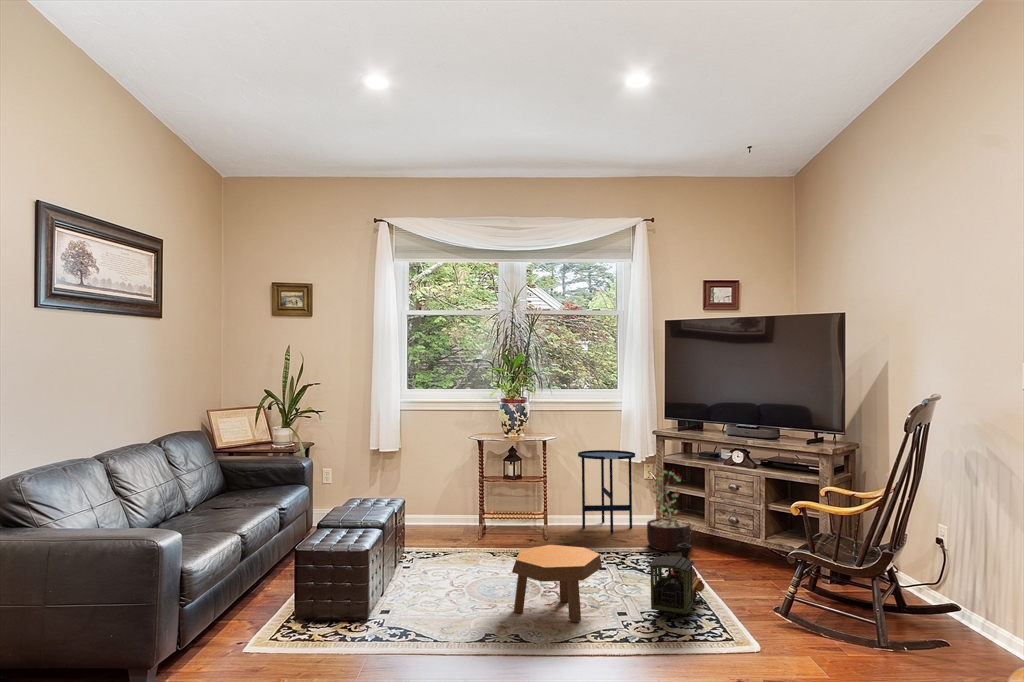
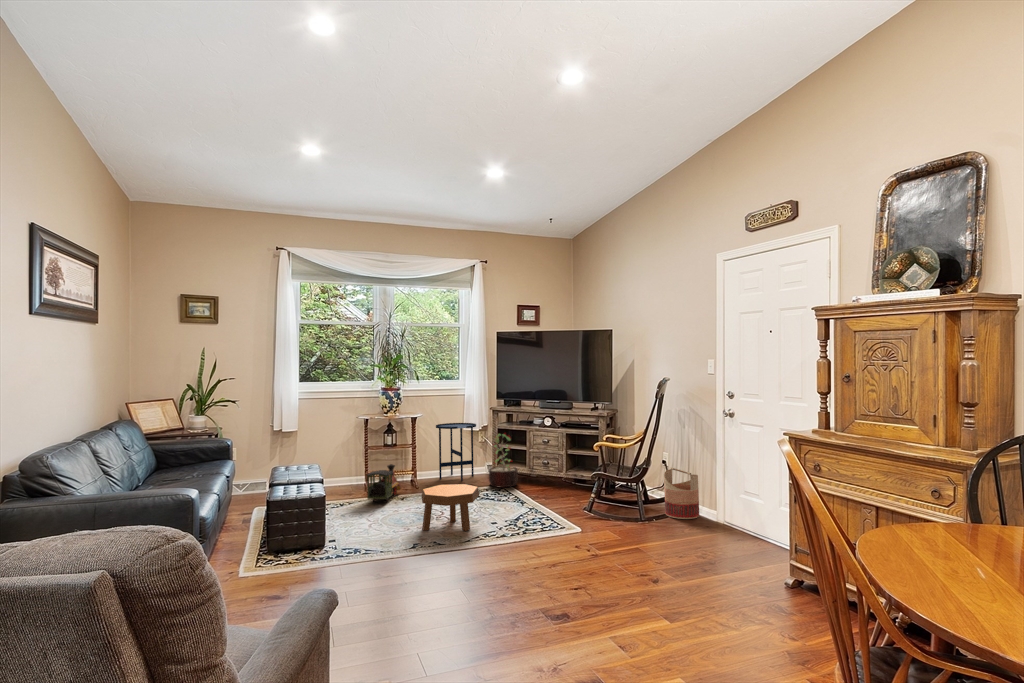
toy train: present [648,543,705,616] -> present [367,464,402,502]
basket: none [930,554,1003,655] -> present [664,468,699,519]

